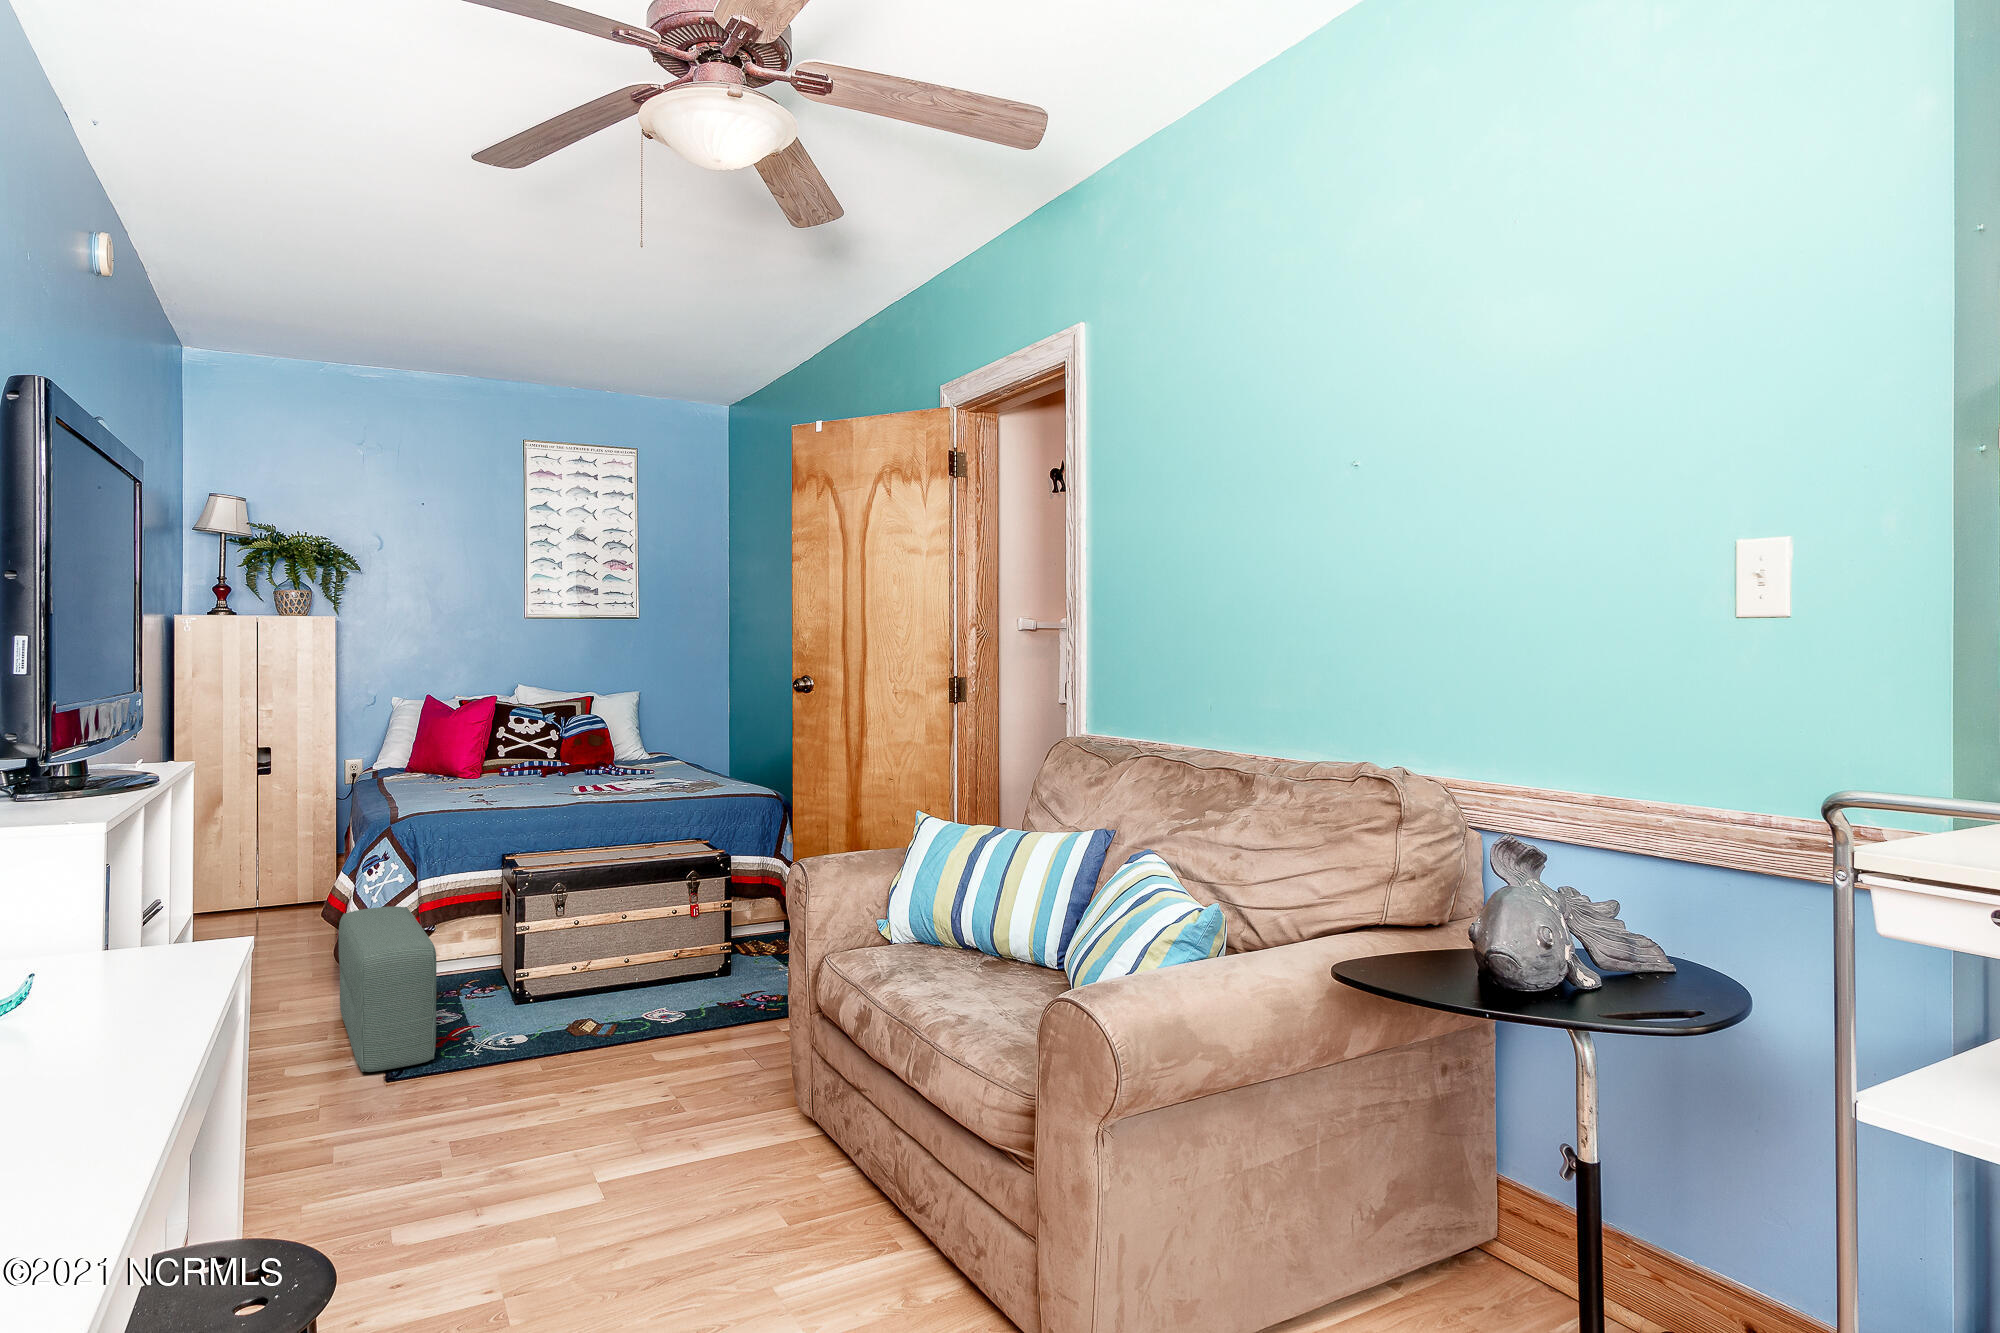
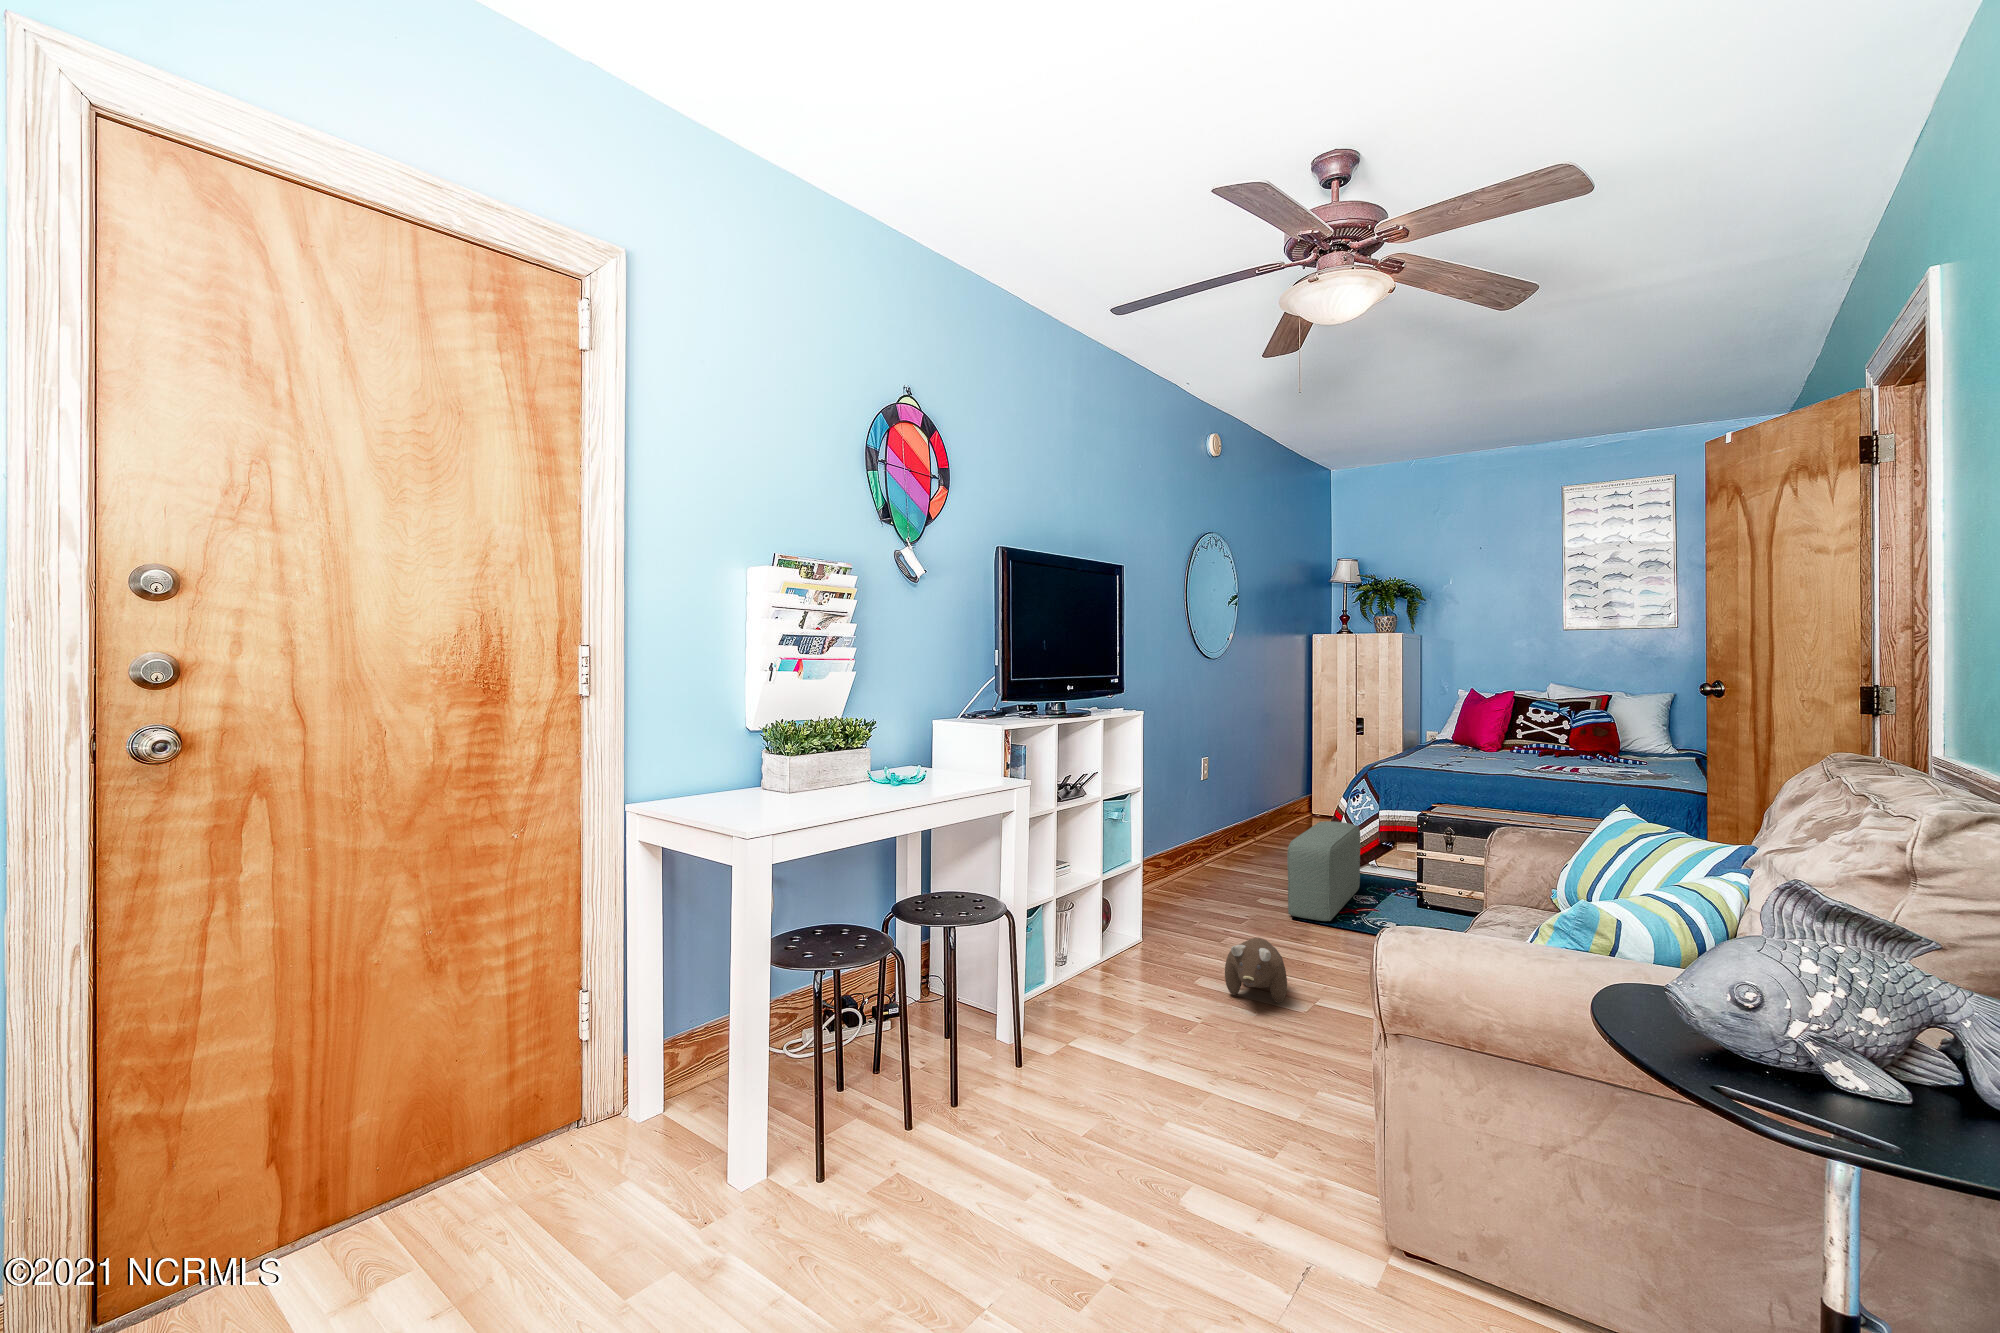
plush toy: none [430,1104,538,1217] -> present [1225,938,1287,1003]

